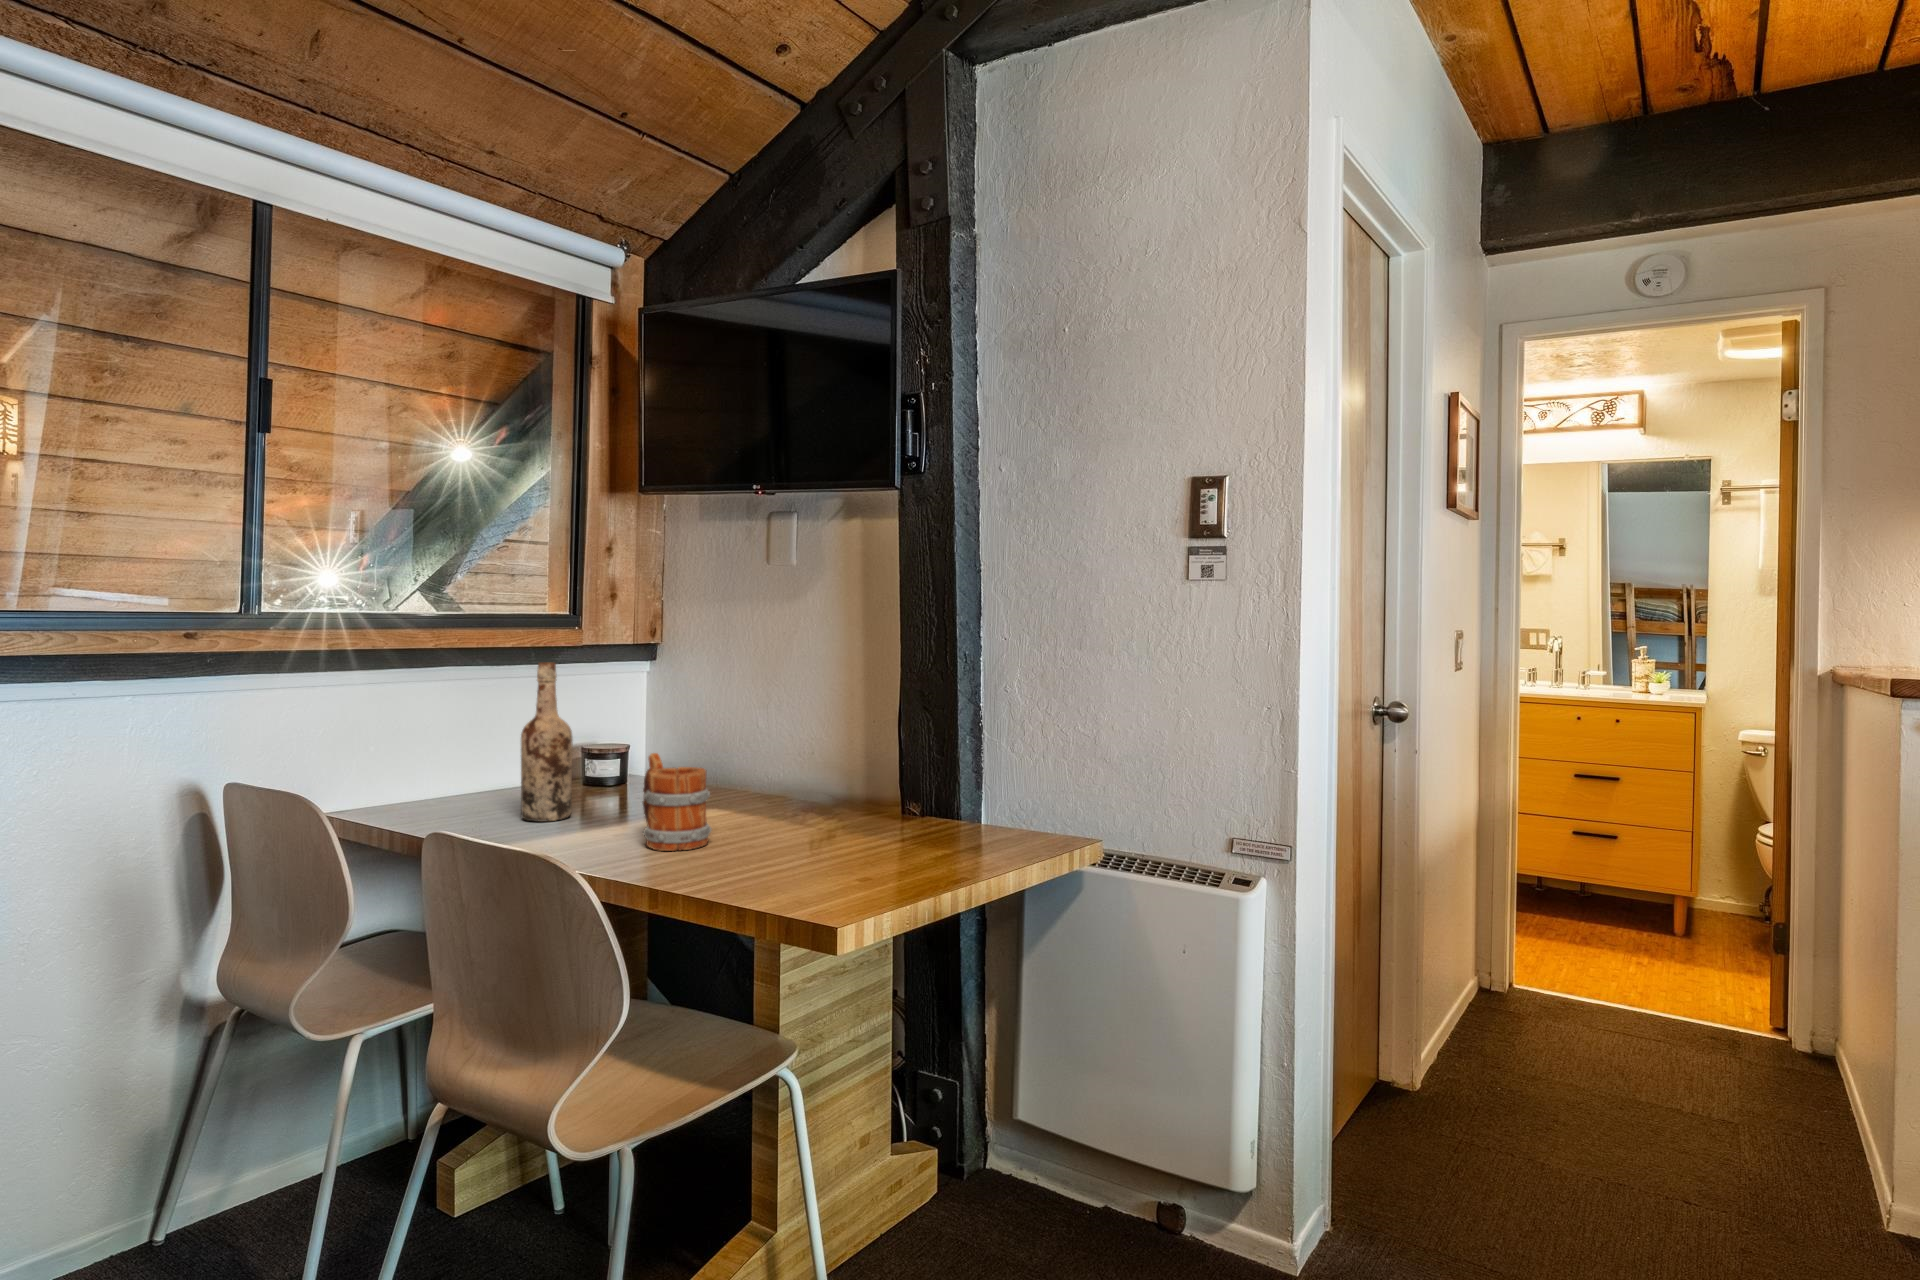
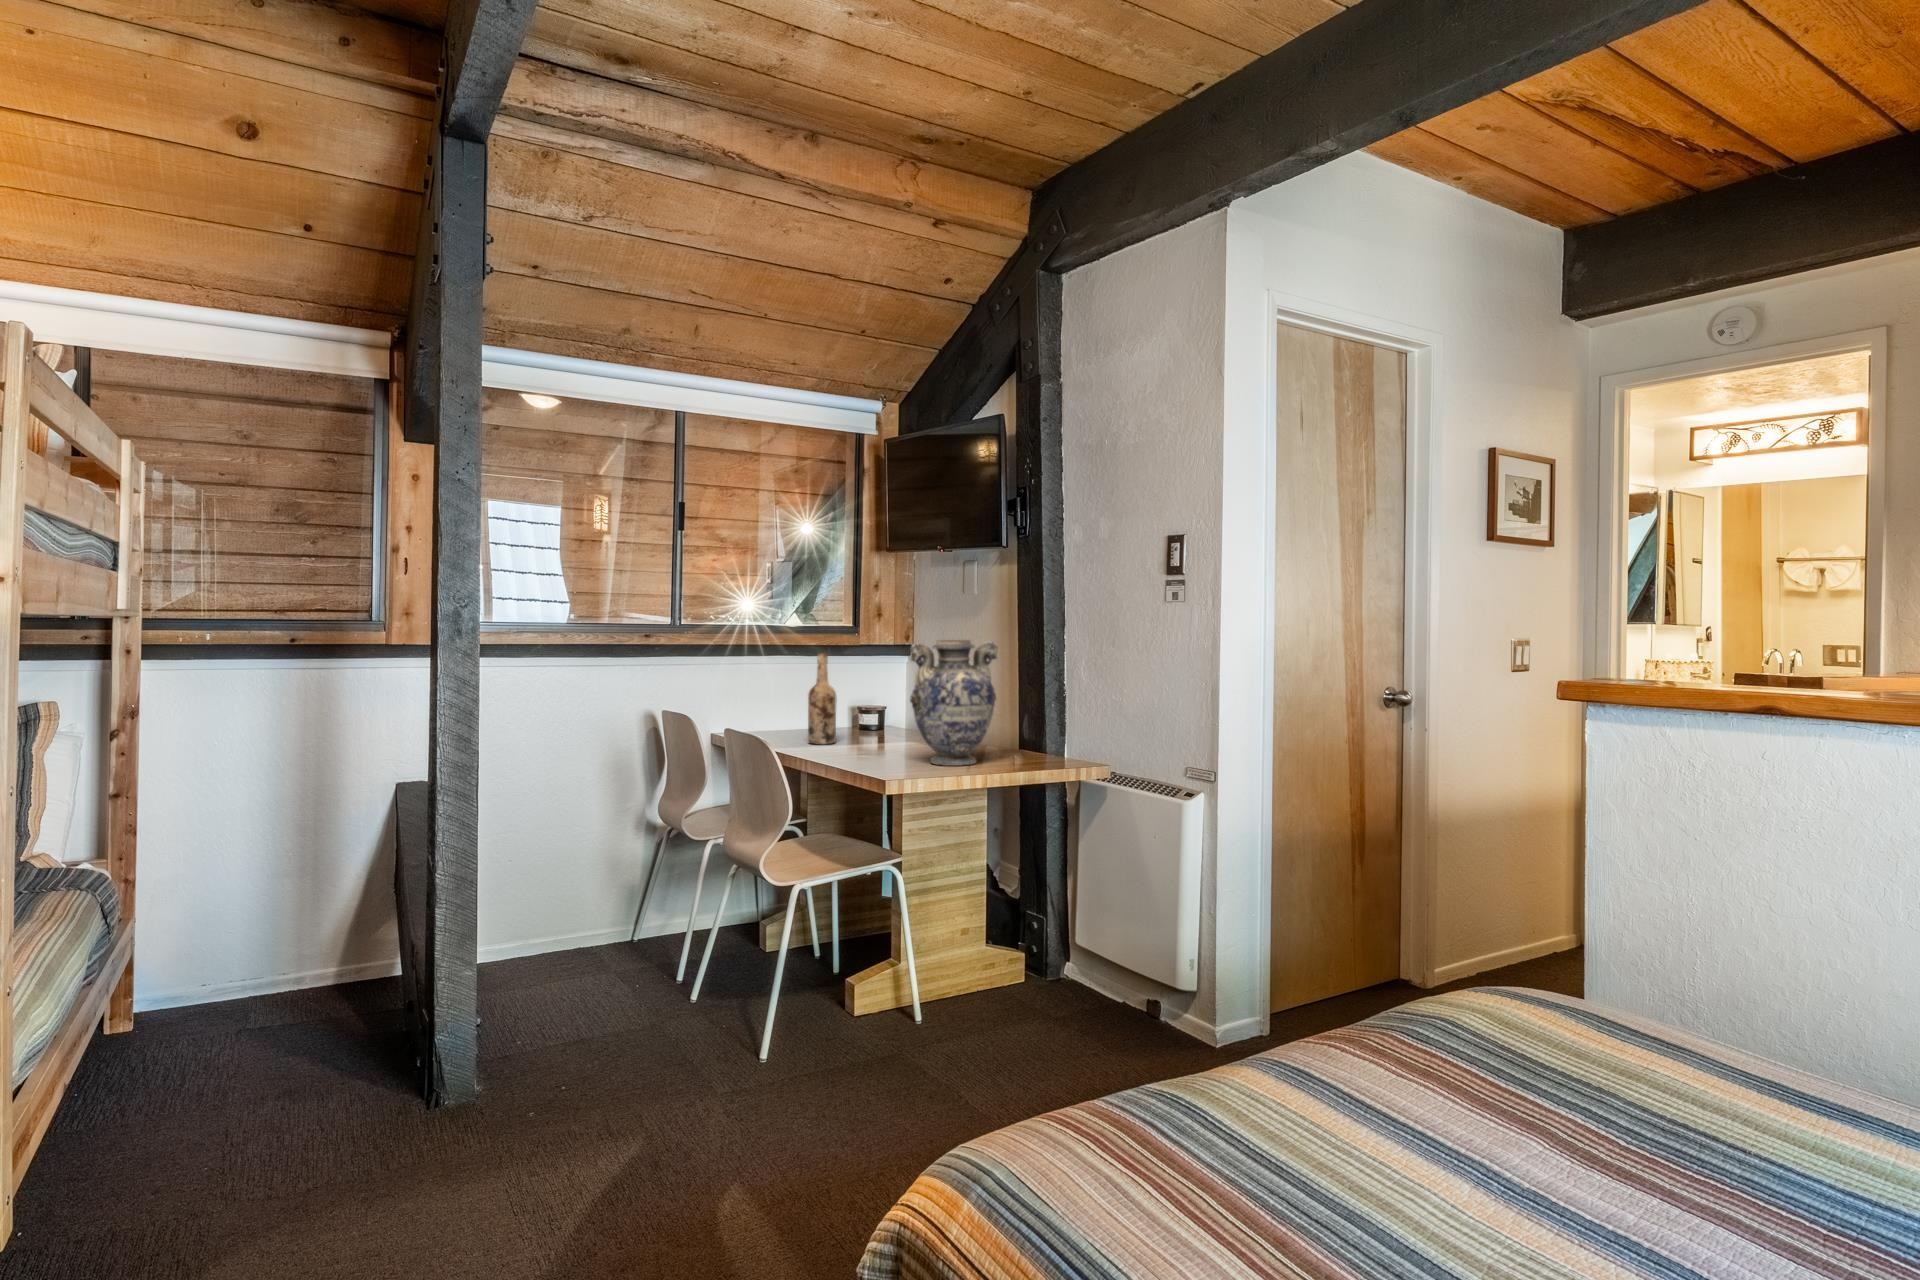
vase: none [774,643,915,864] -> present [910,640,998,766]
mug: present [643,753,712,851] -> none [855,704,892,757]

